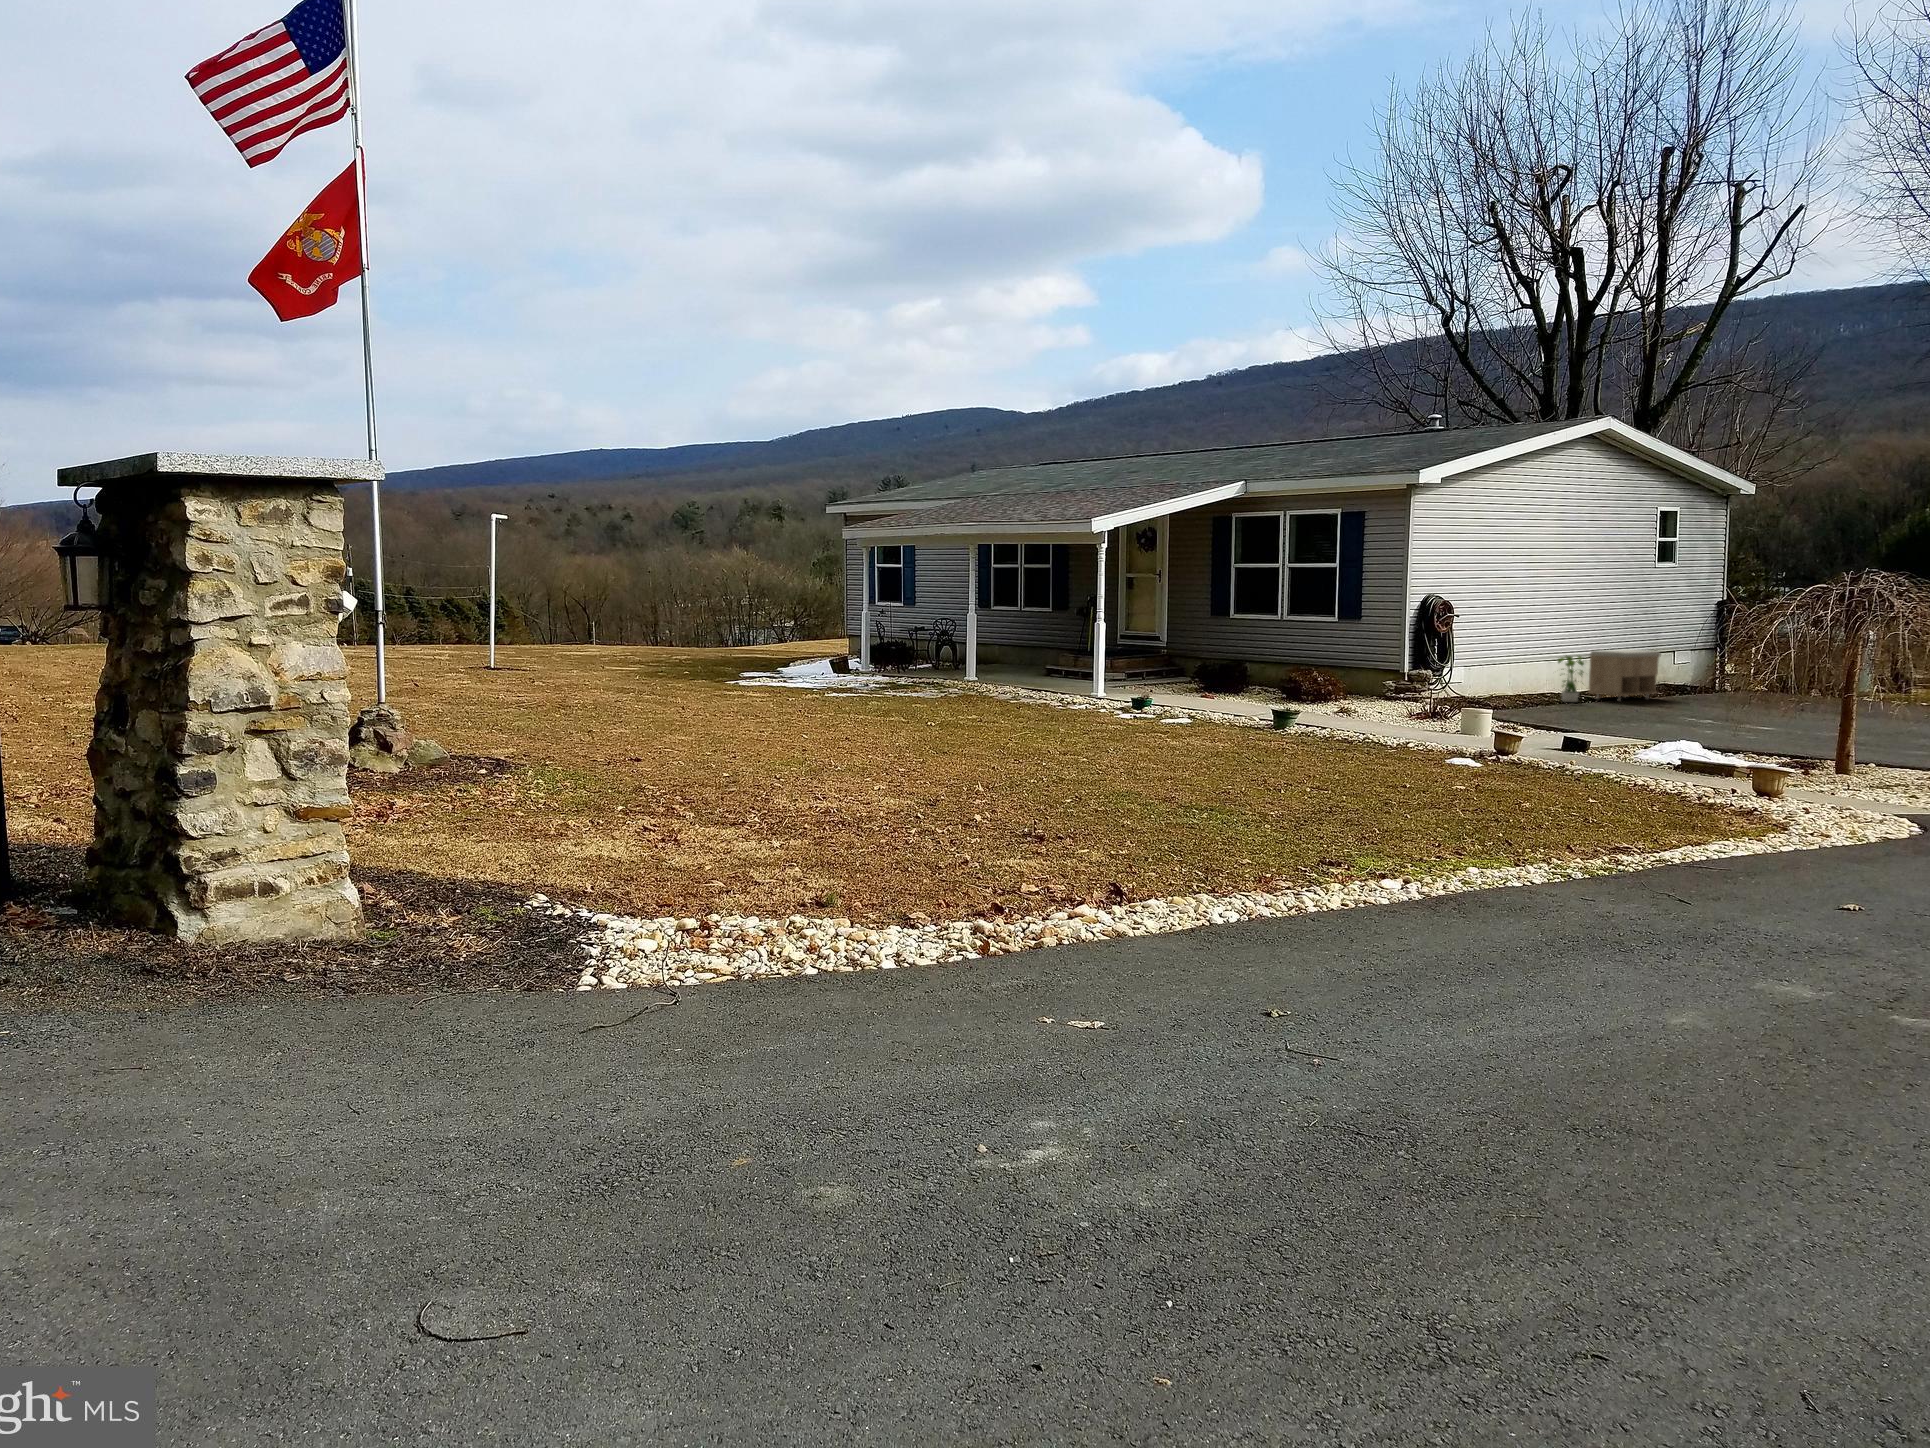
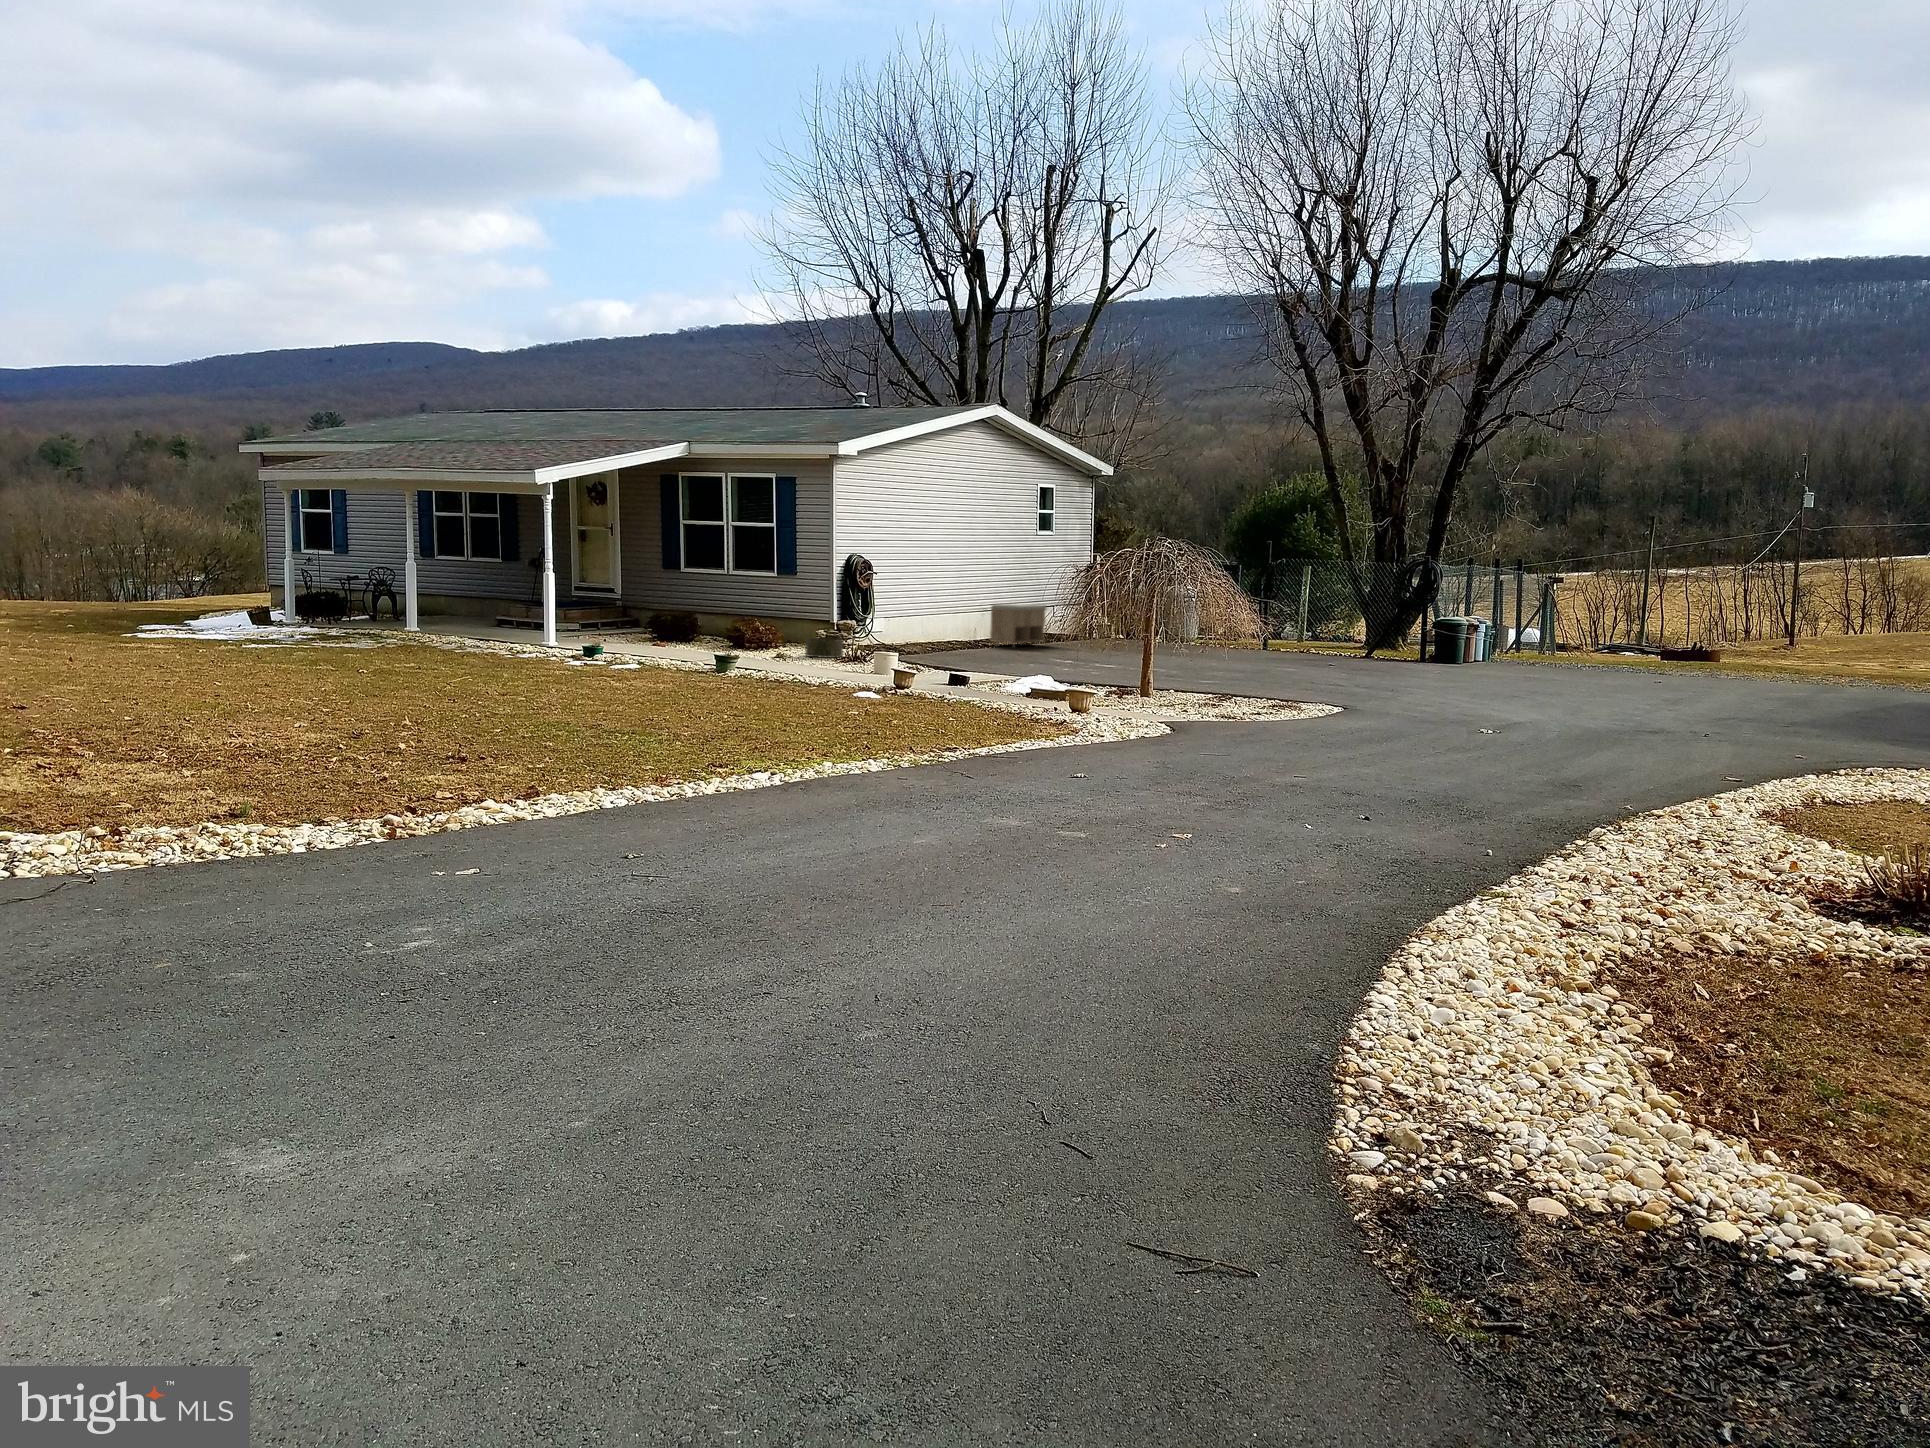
potted plant: present [1558,655,1584,702] -> none [960,607,988,649]
basket: none [1375,684,1419,713] -> present [805,633,843,658]

